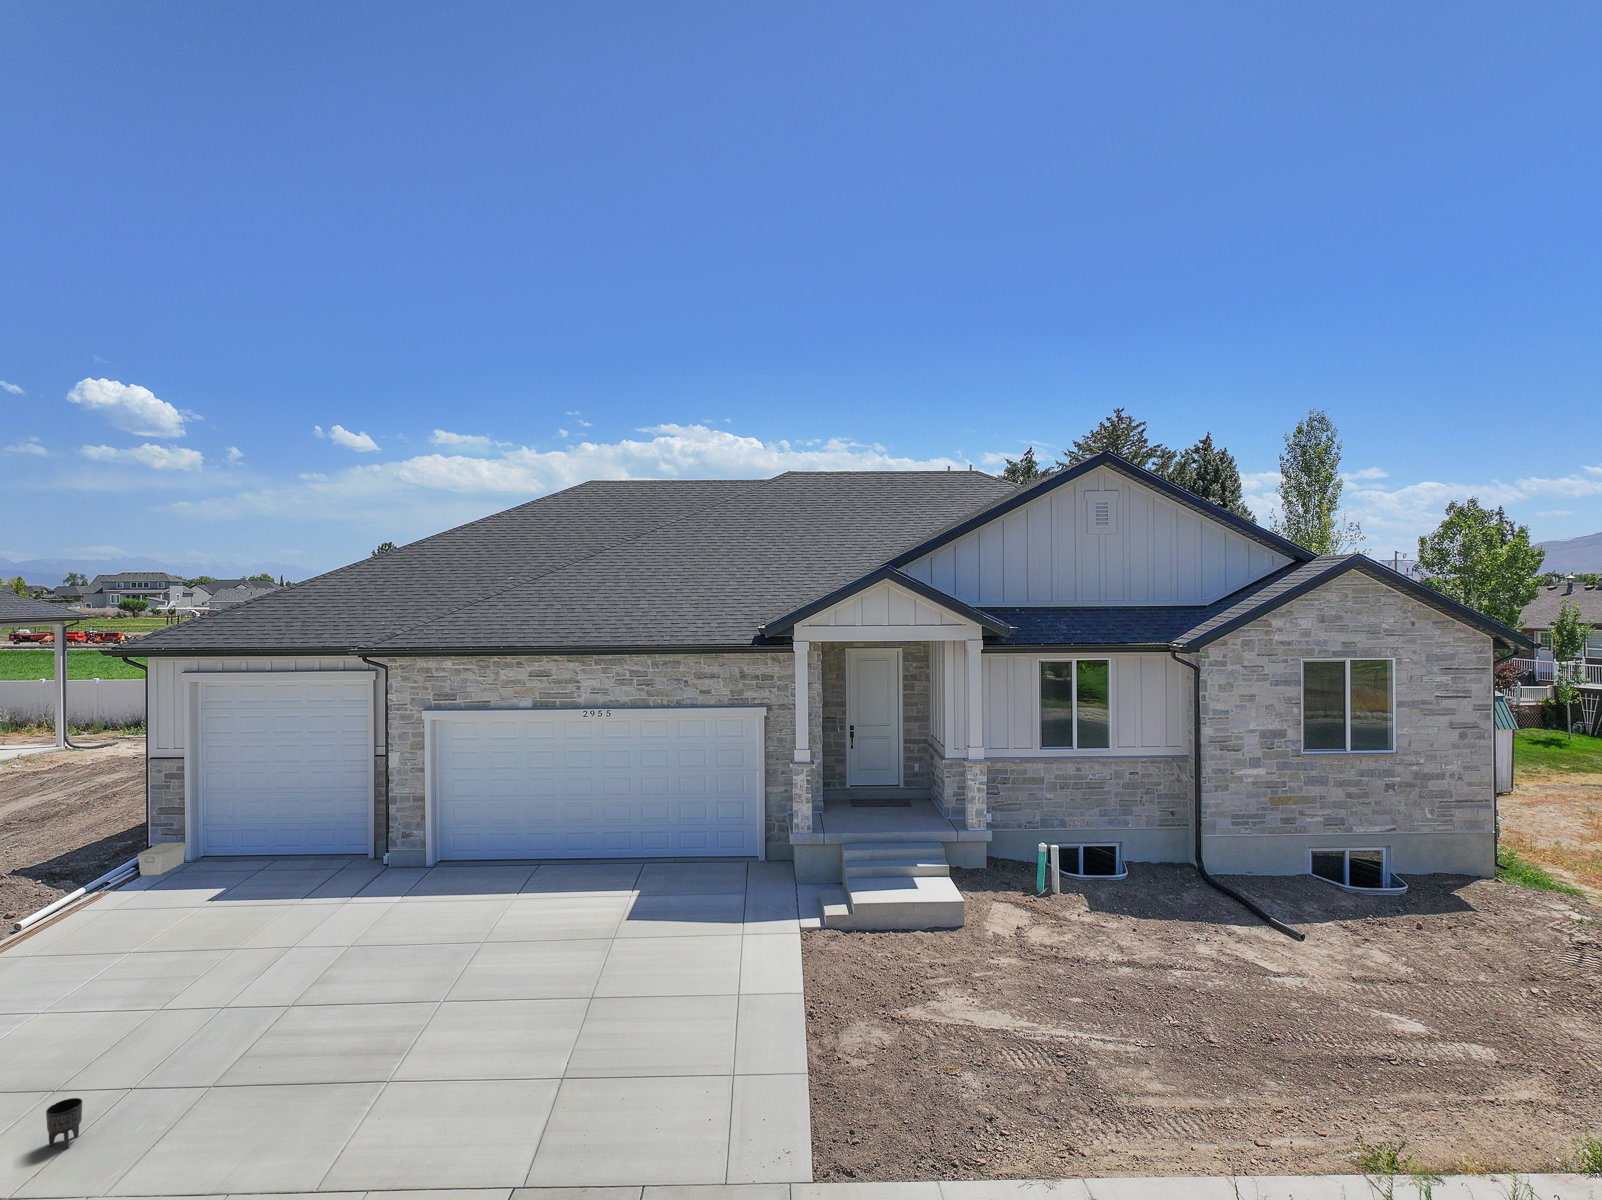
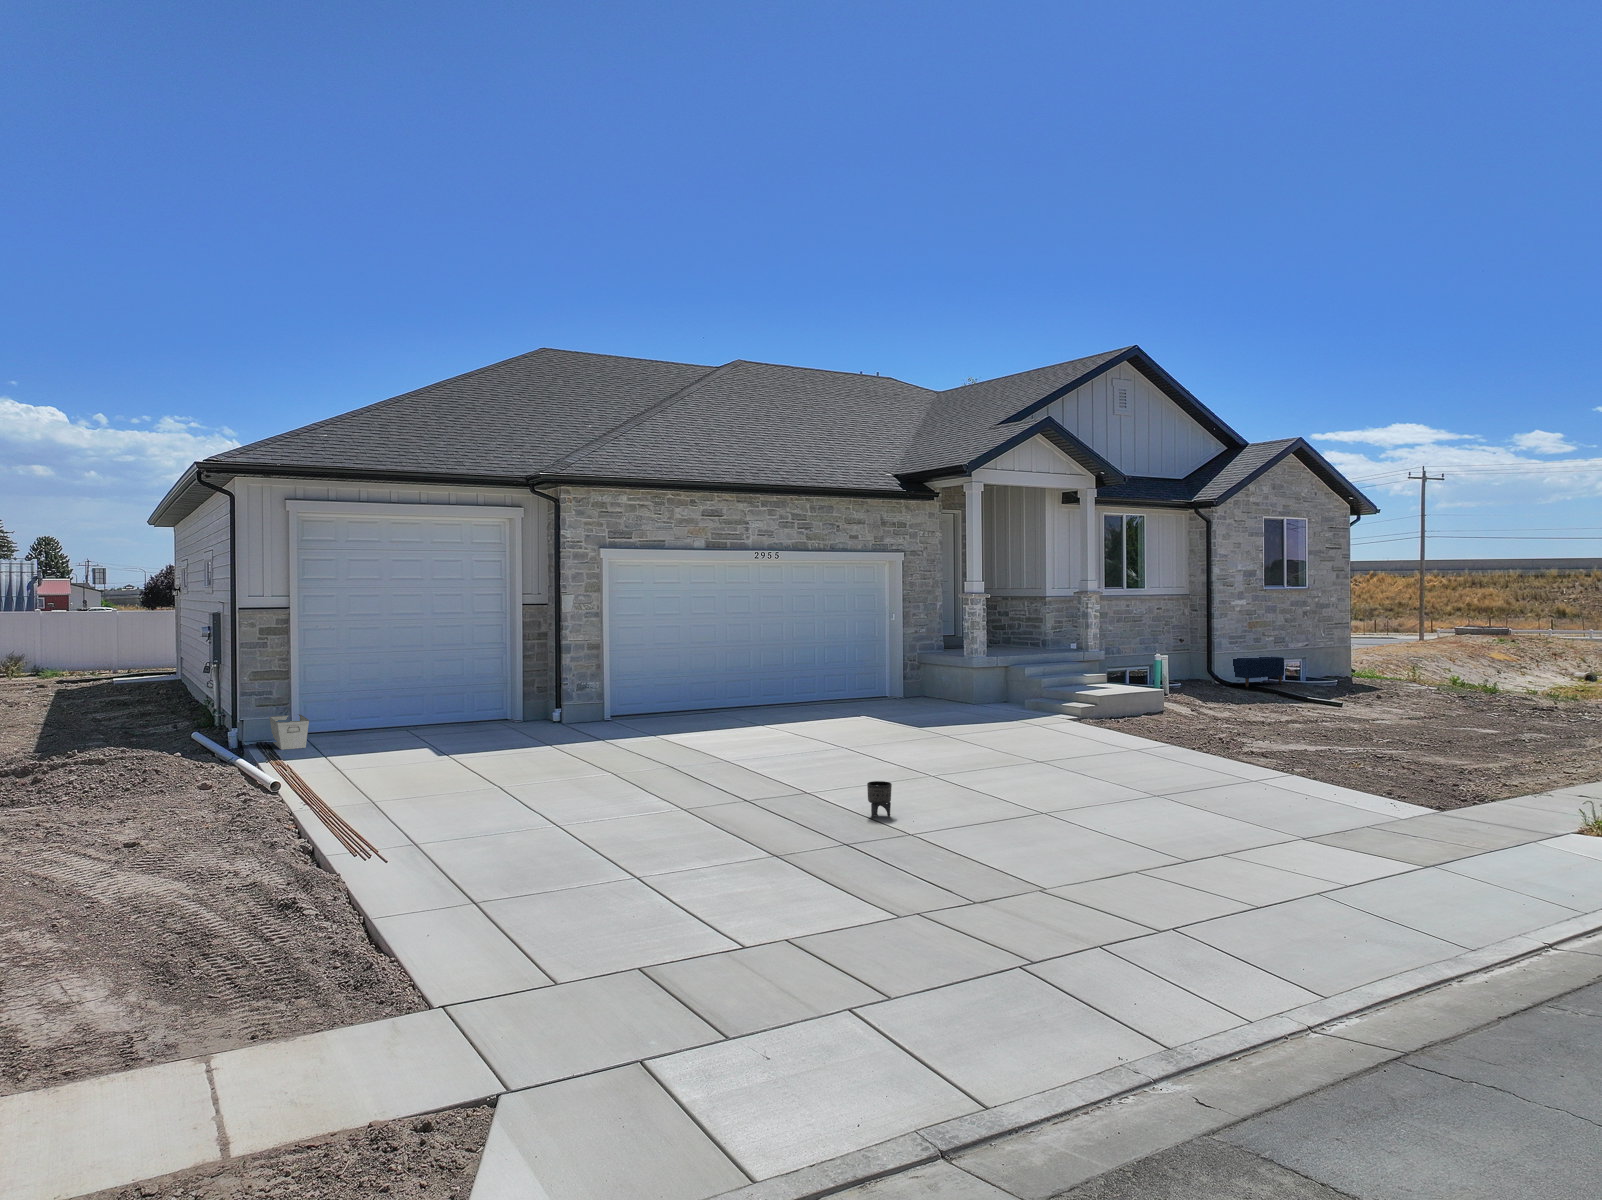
bench: none [1223,841,1314,886] -> present [1233,656,1284,687]

